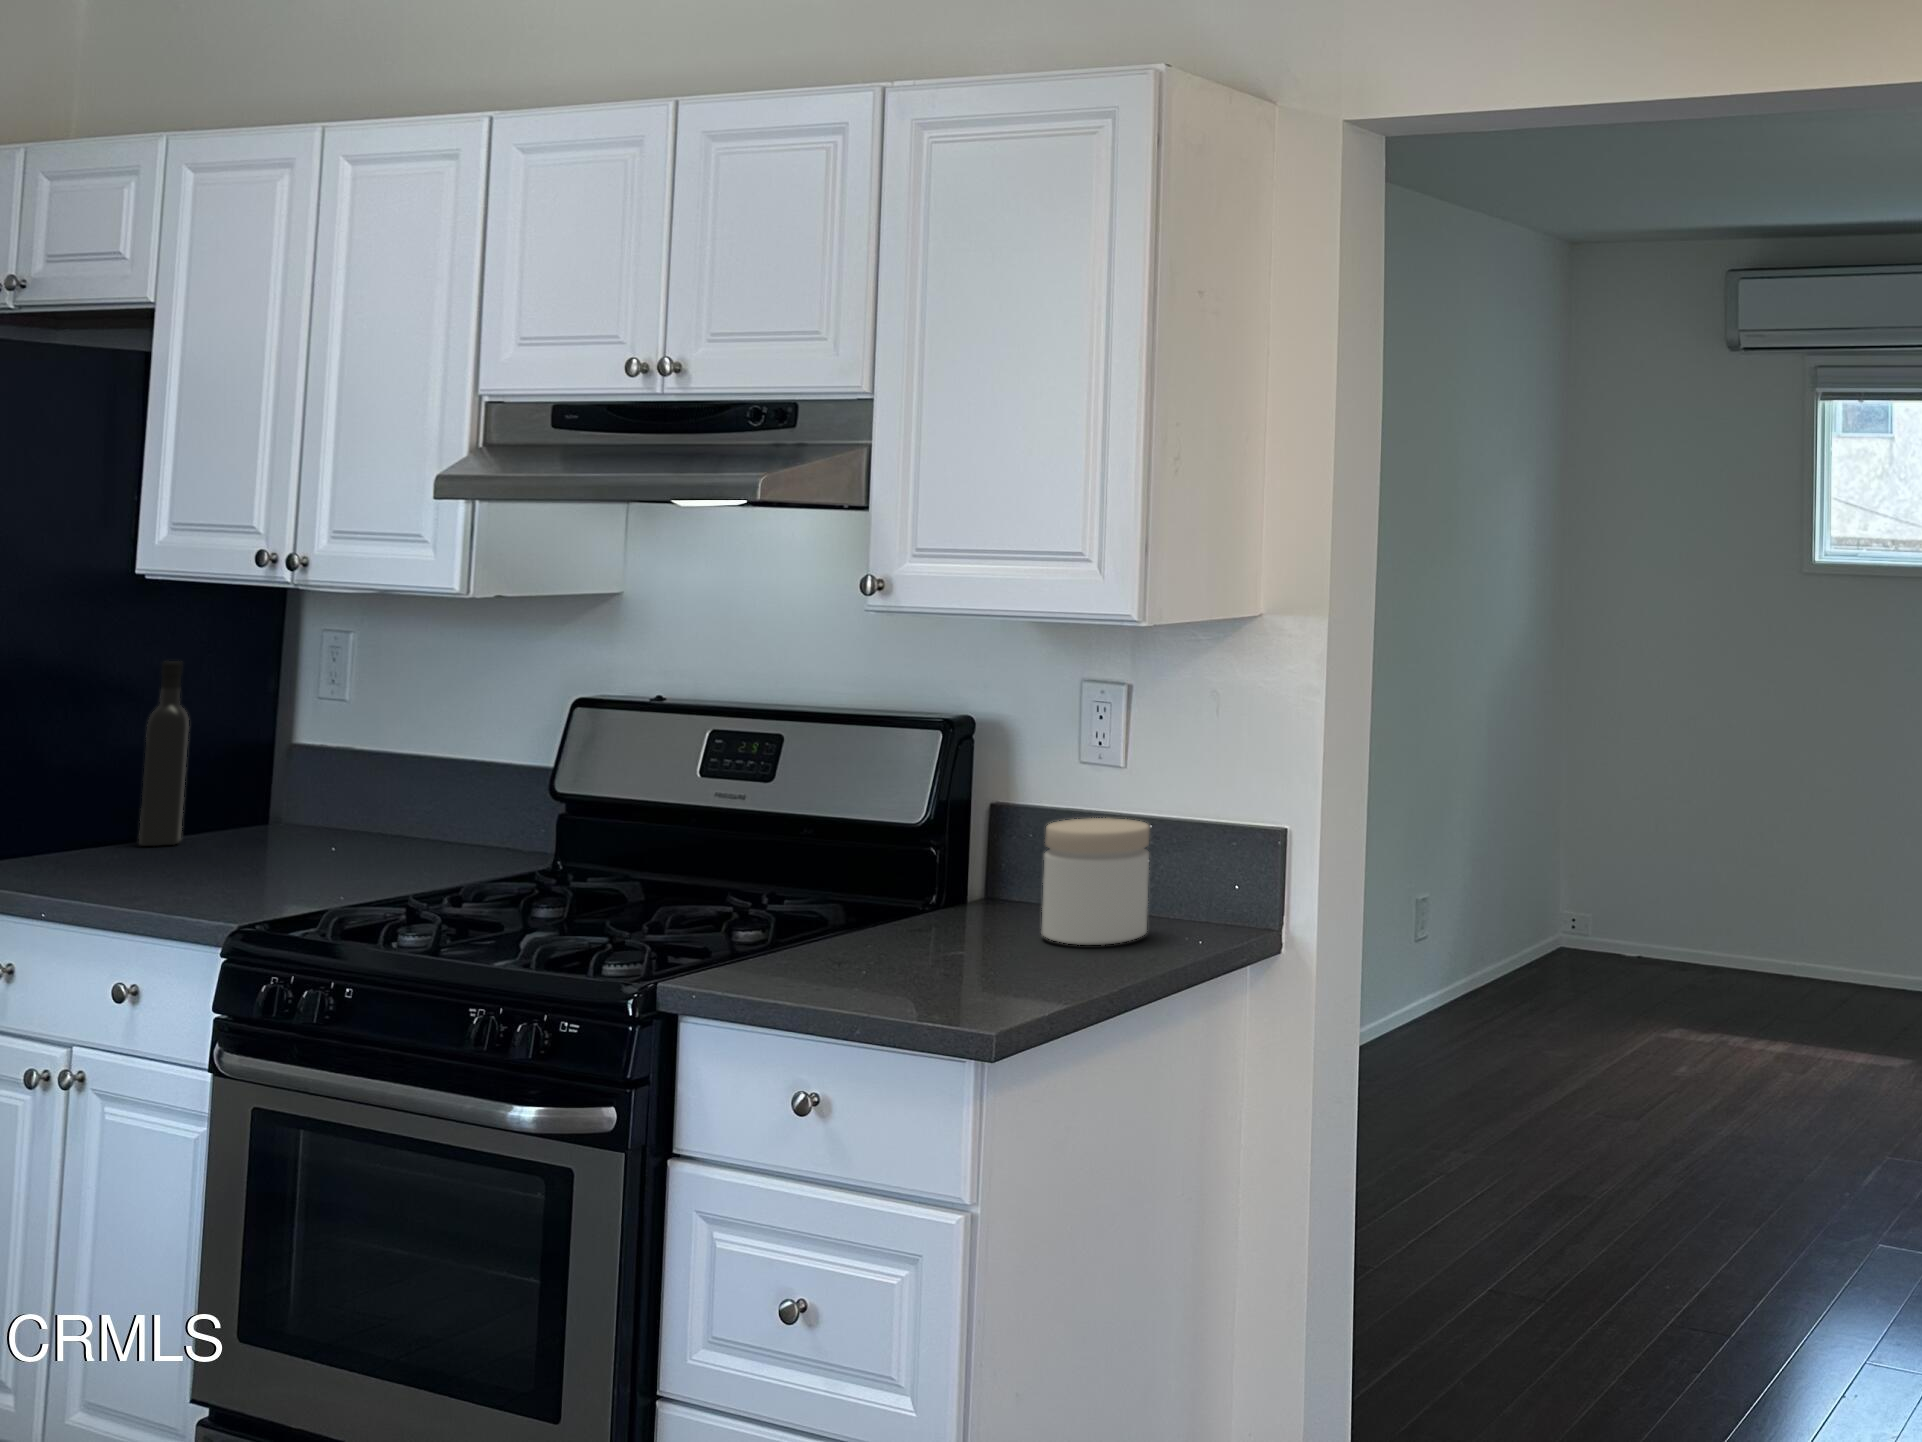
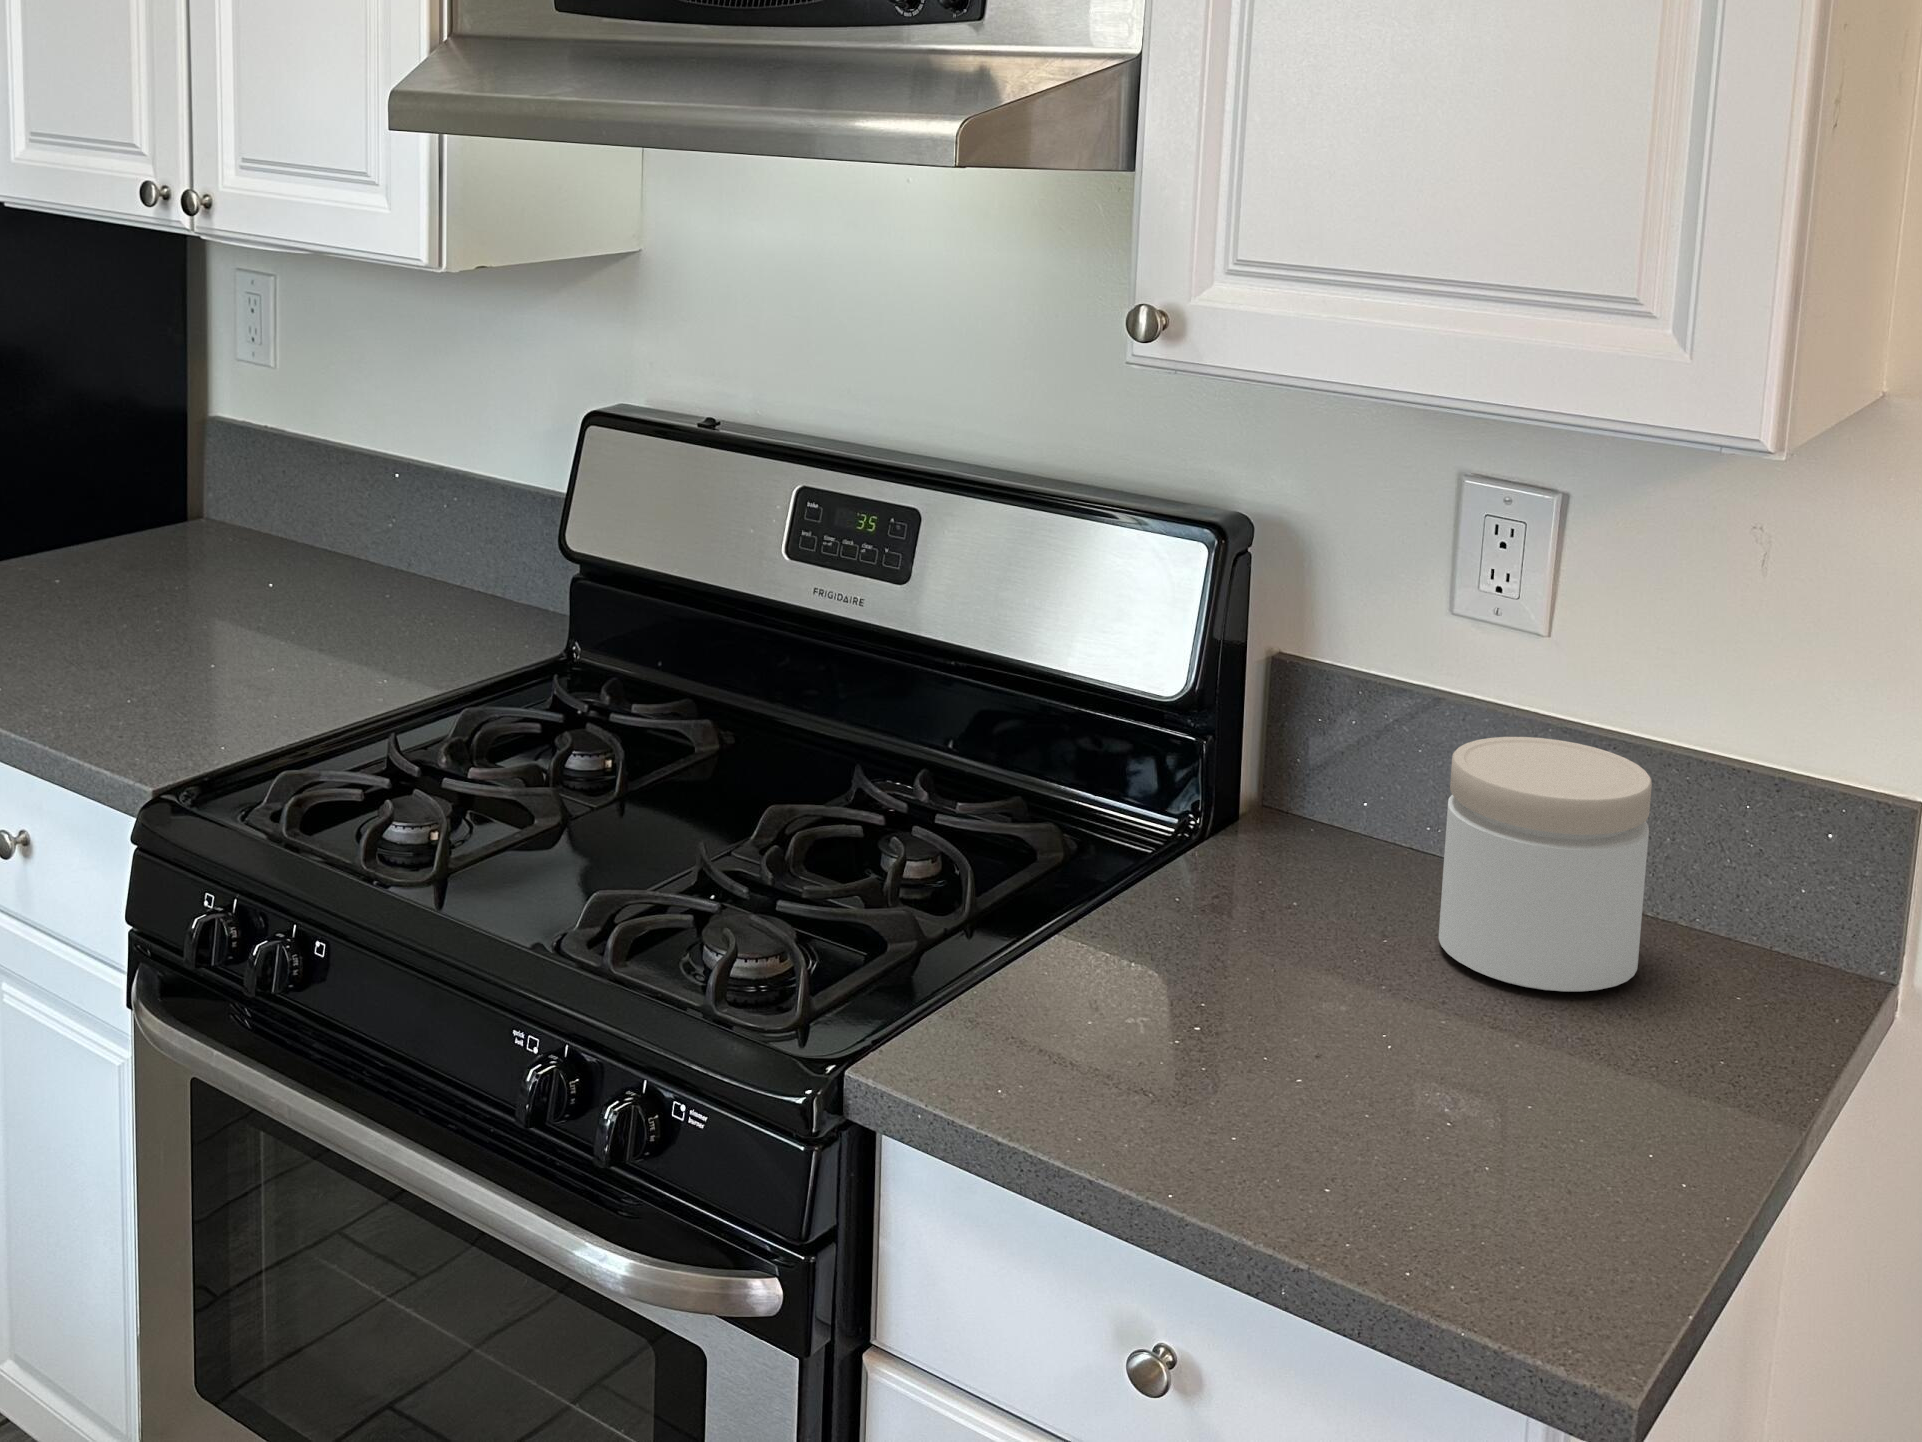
wine bottle: present [139,661,189,846] -> none [24,319,79,569]

